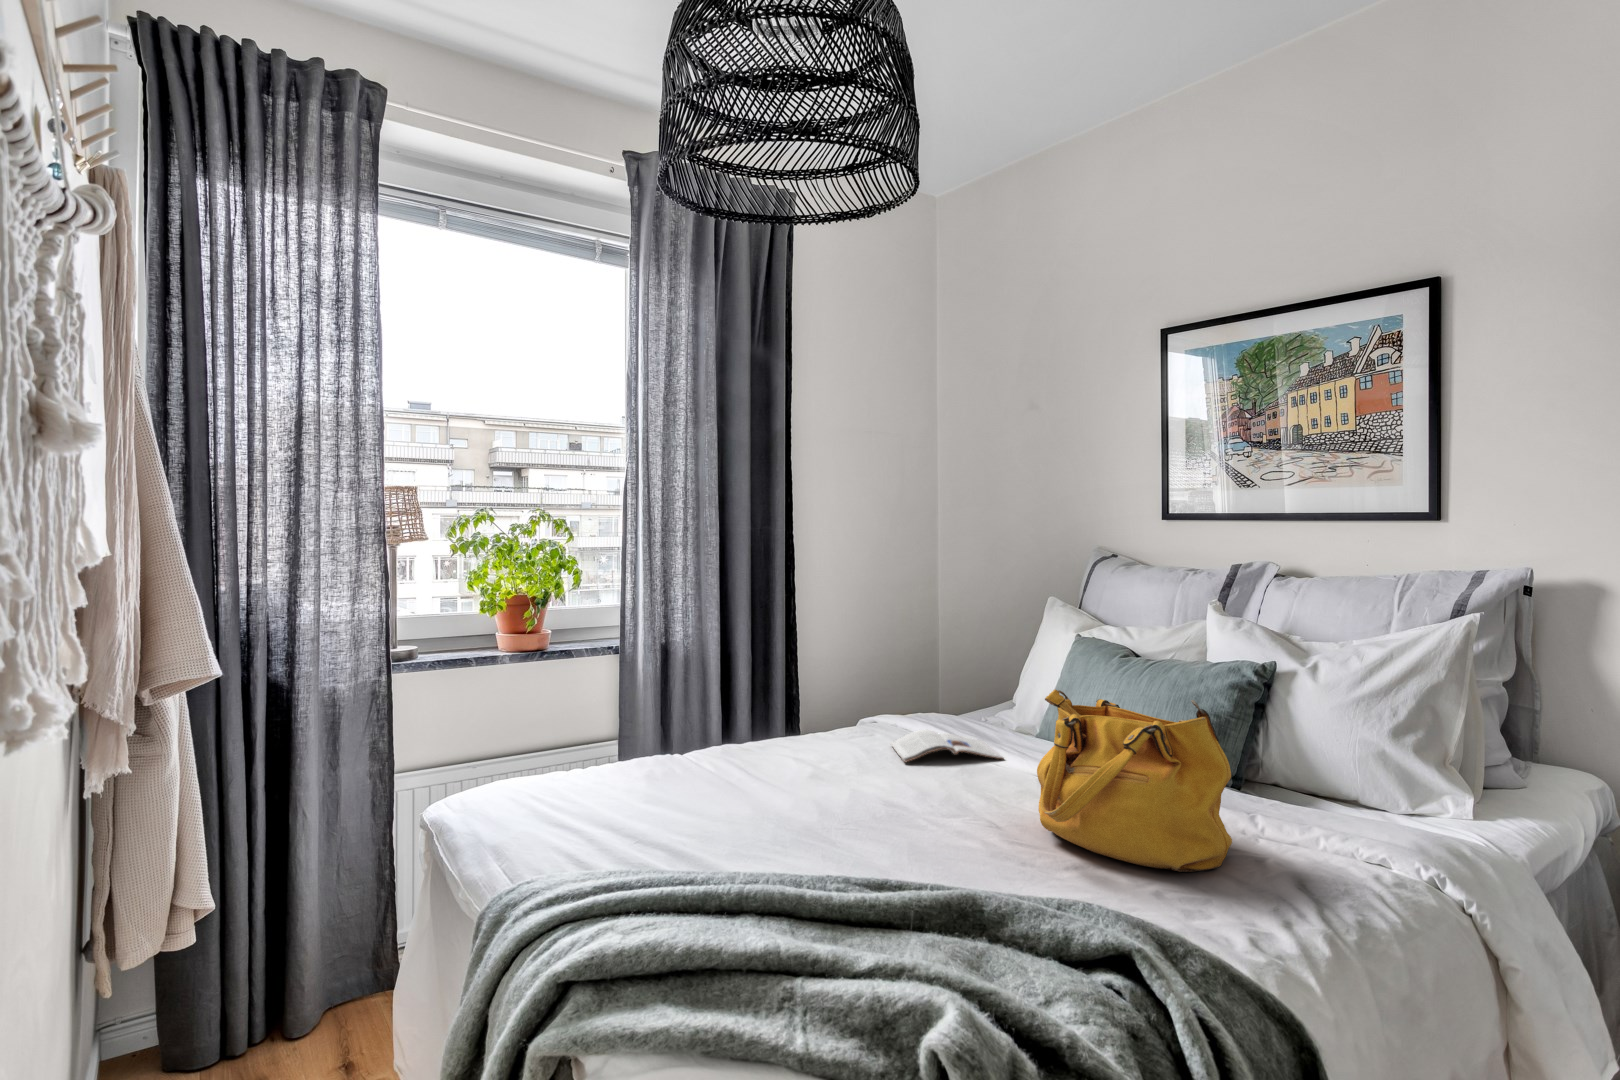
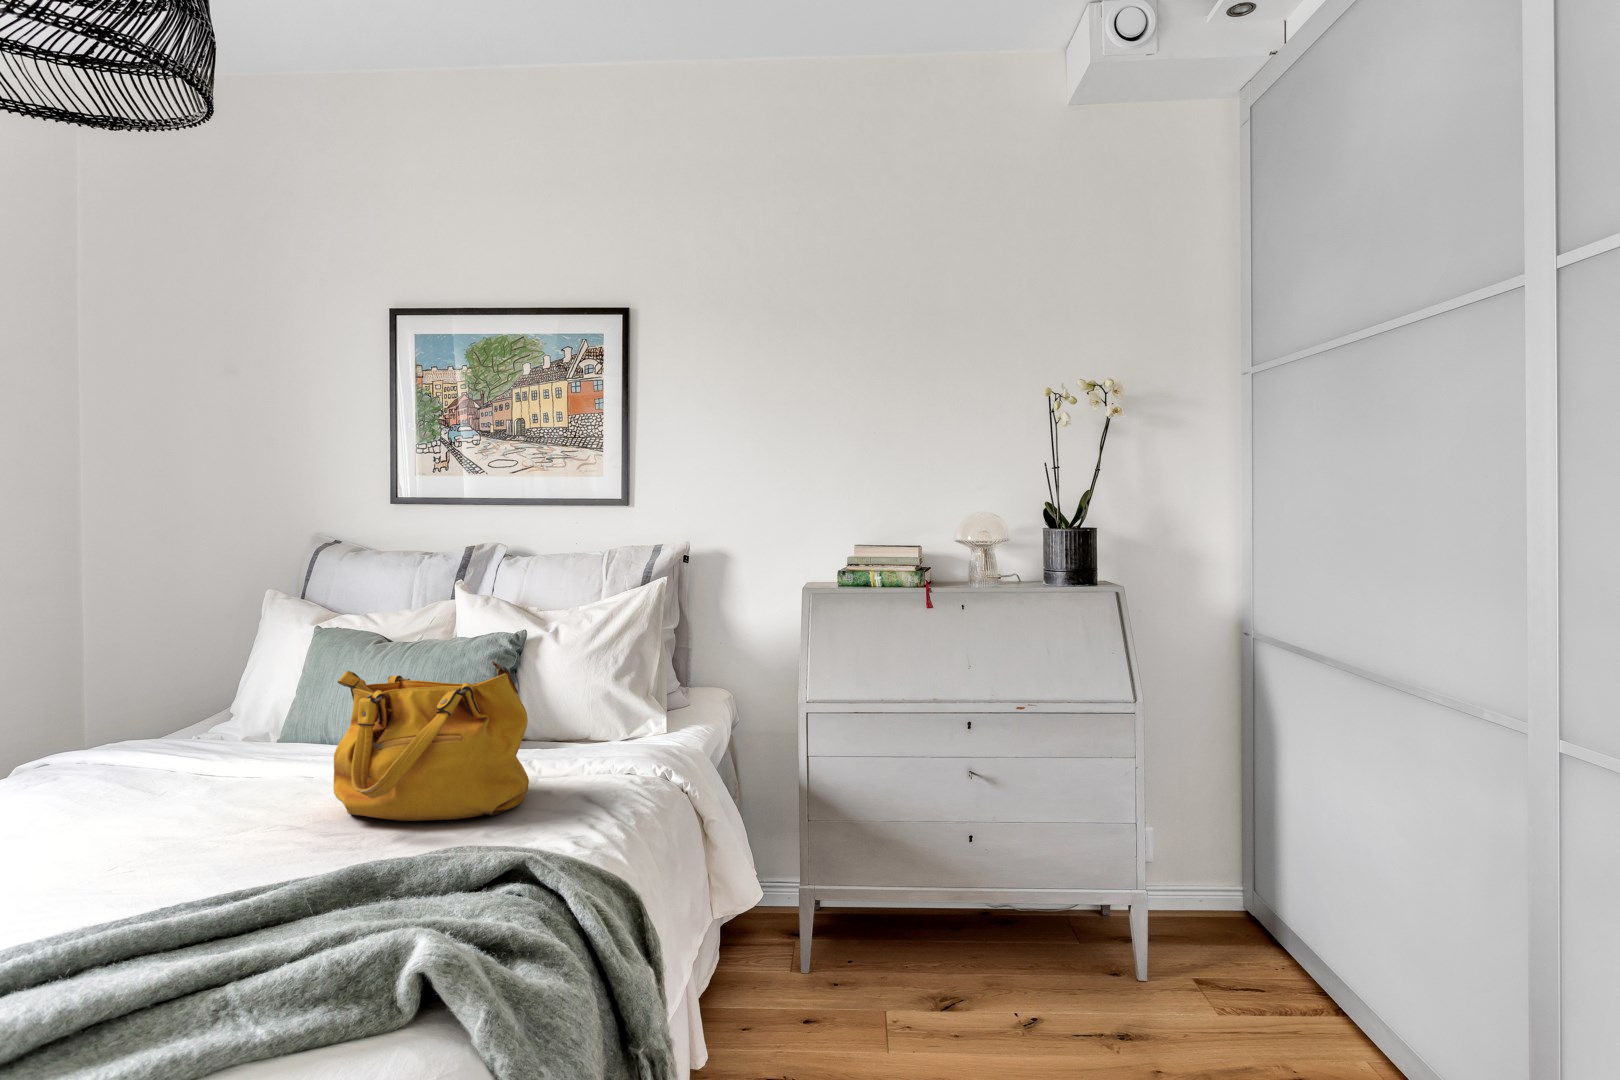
magazine: present [891,730,1003,762] -> none [78,754,251,796]

